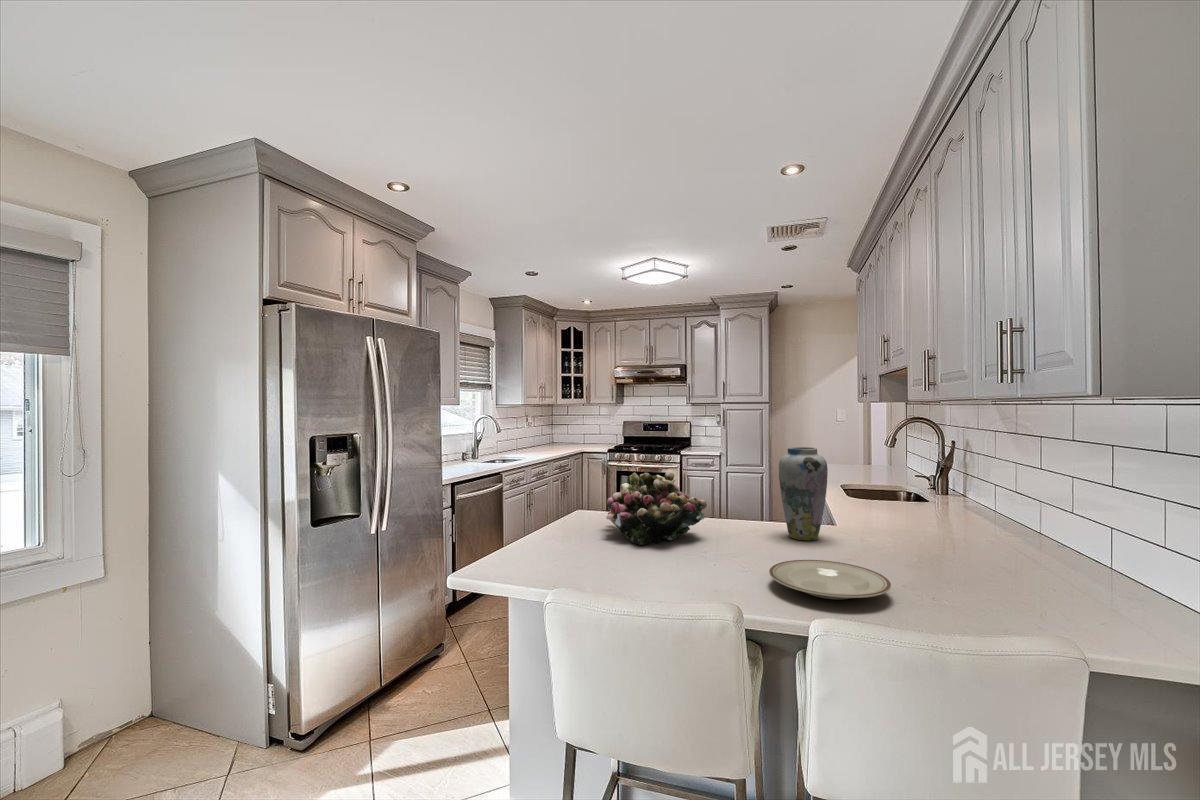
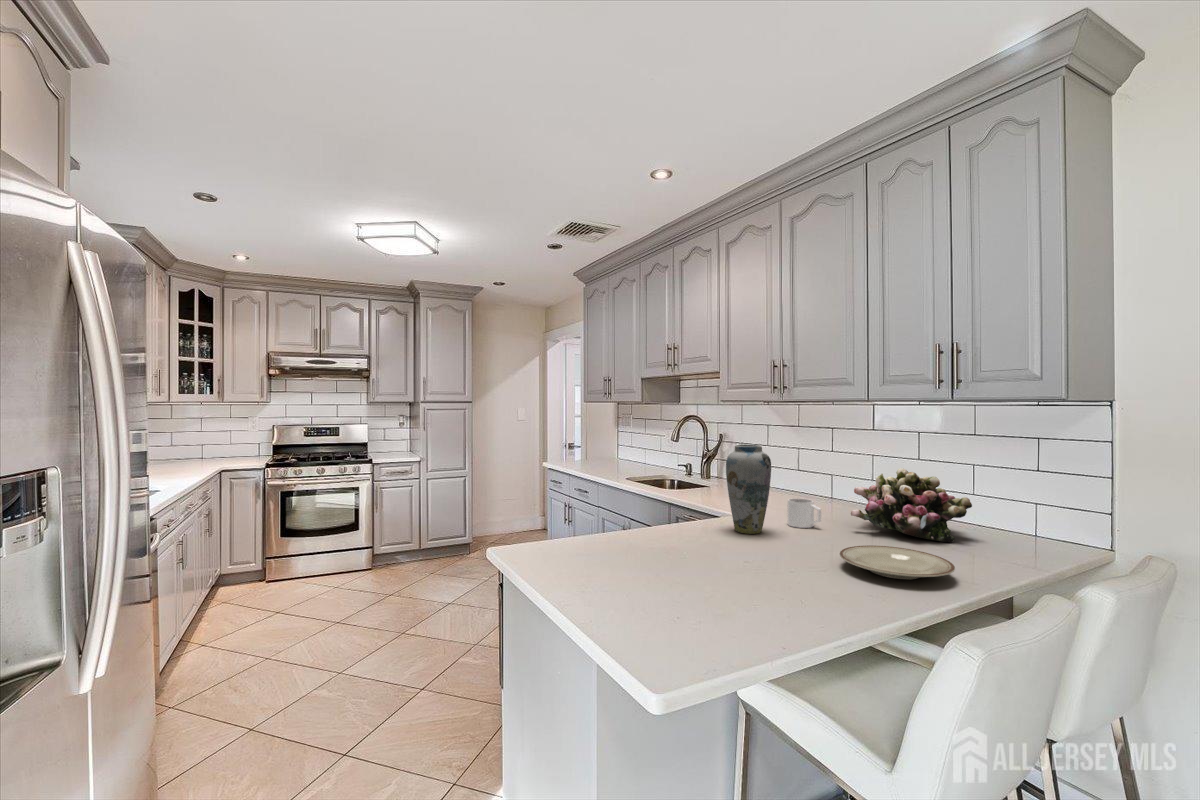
flower arrangement: present [606,470,707,545] -> present [851,468,972,542]
mug: none [868,513,899,548] -> present [788,498,821,528]

